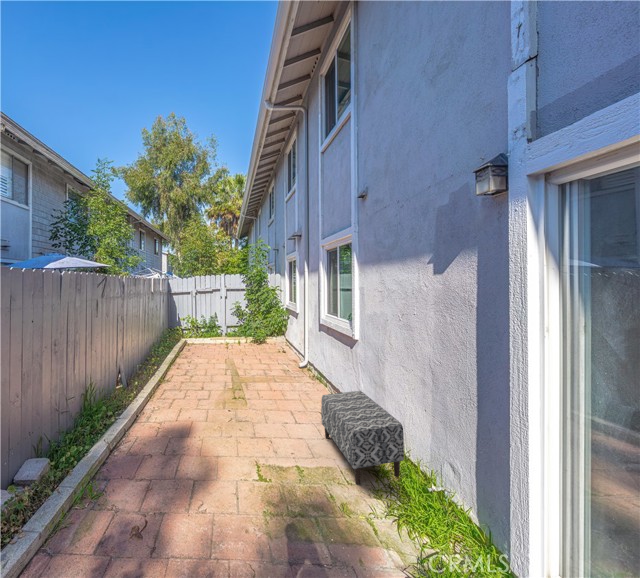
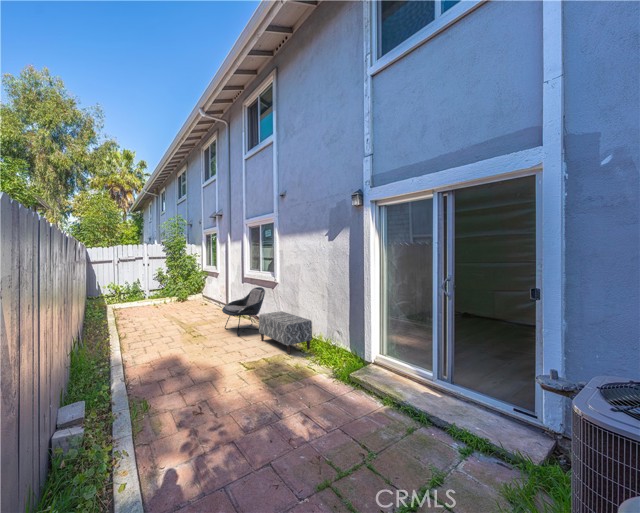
lounge chair: none [280,343,342,421] -> present [222,287,265,336]

